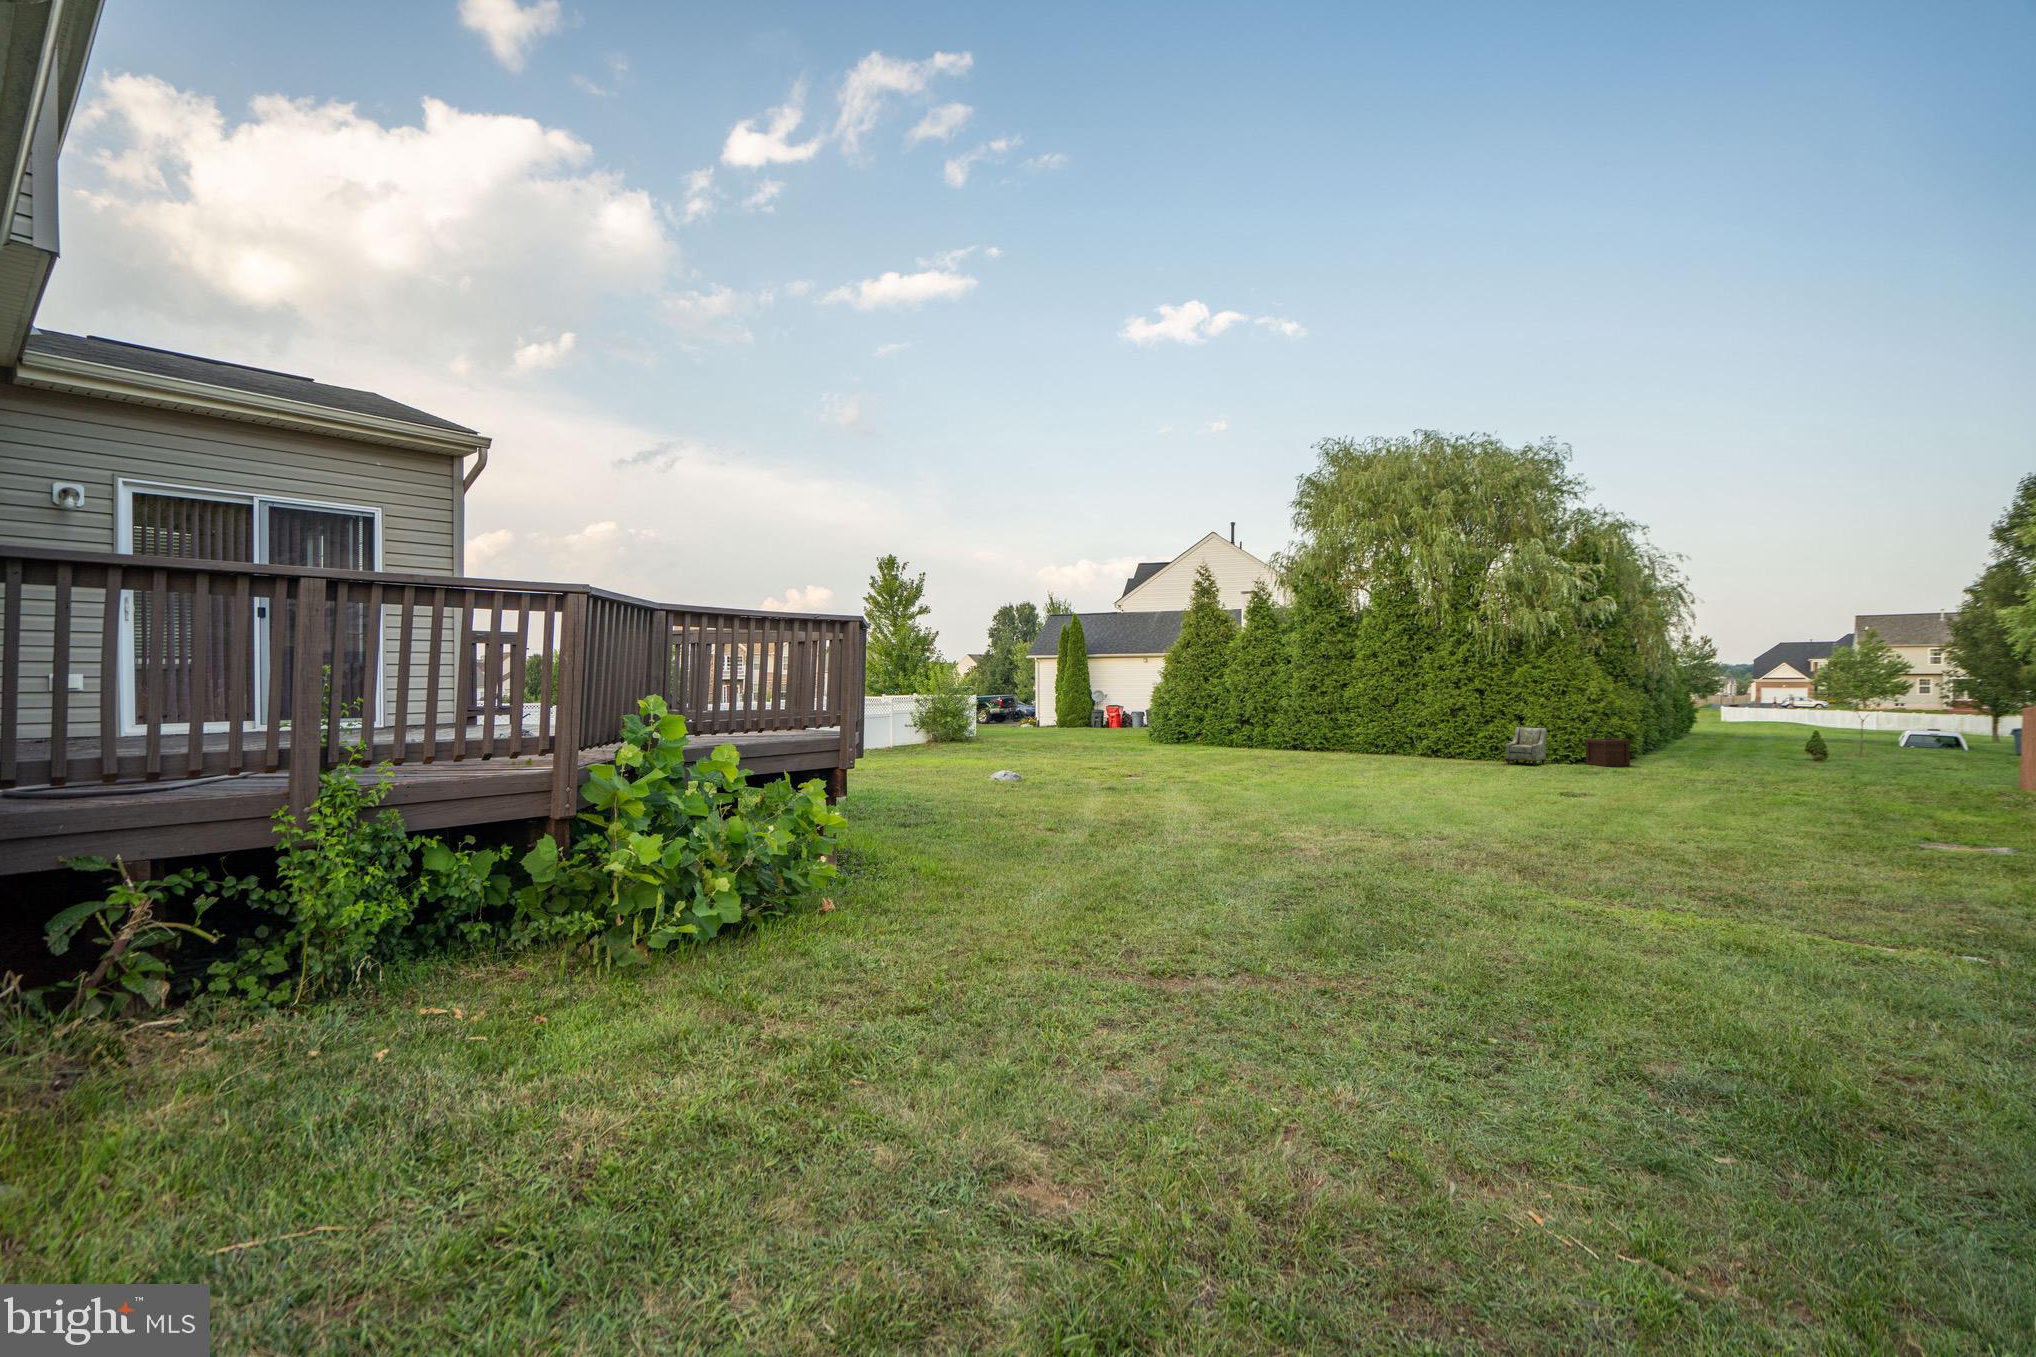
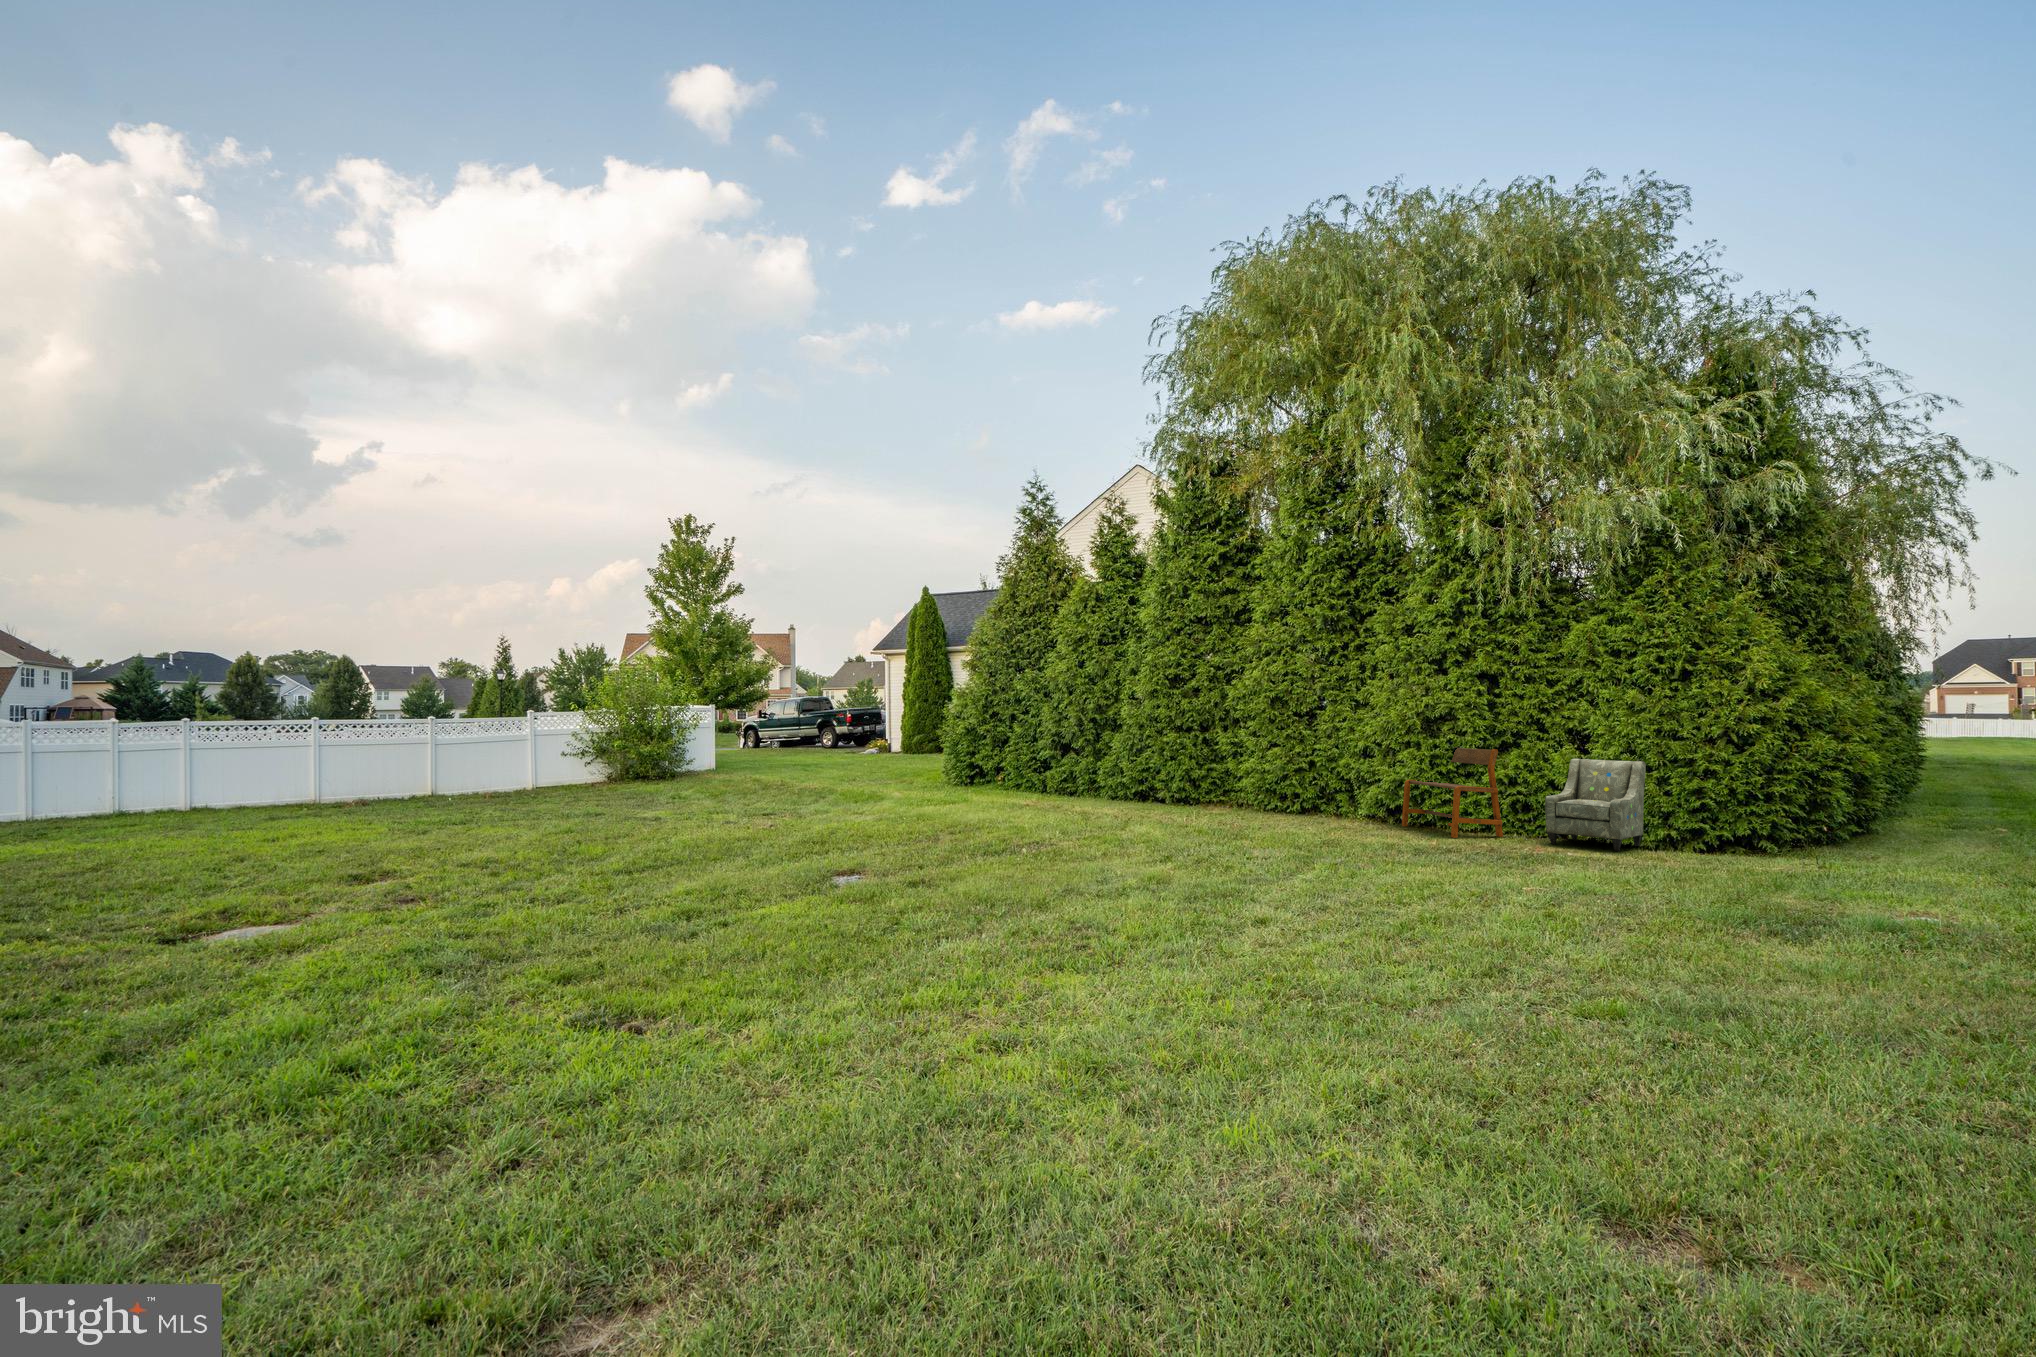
bench: none [1439,722,1487,763] -> present [1402,748,1503,838]
wooden crate: present [1586,738,1630,767] -> none [1743,788,1865,859]

